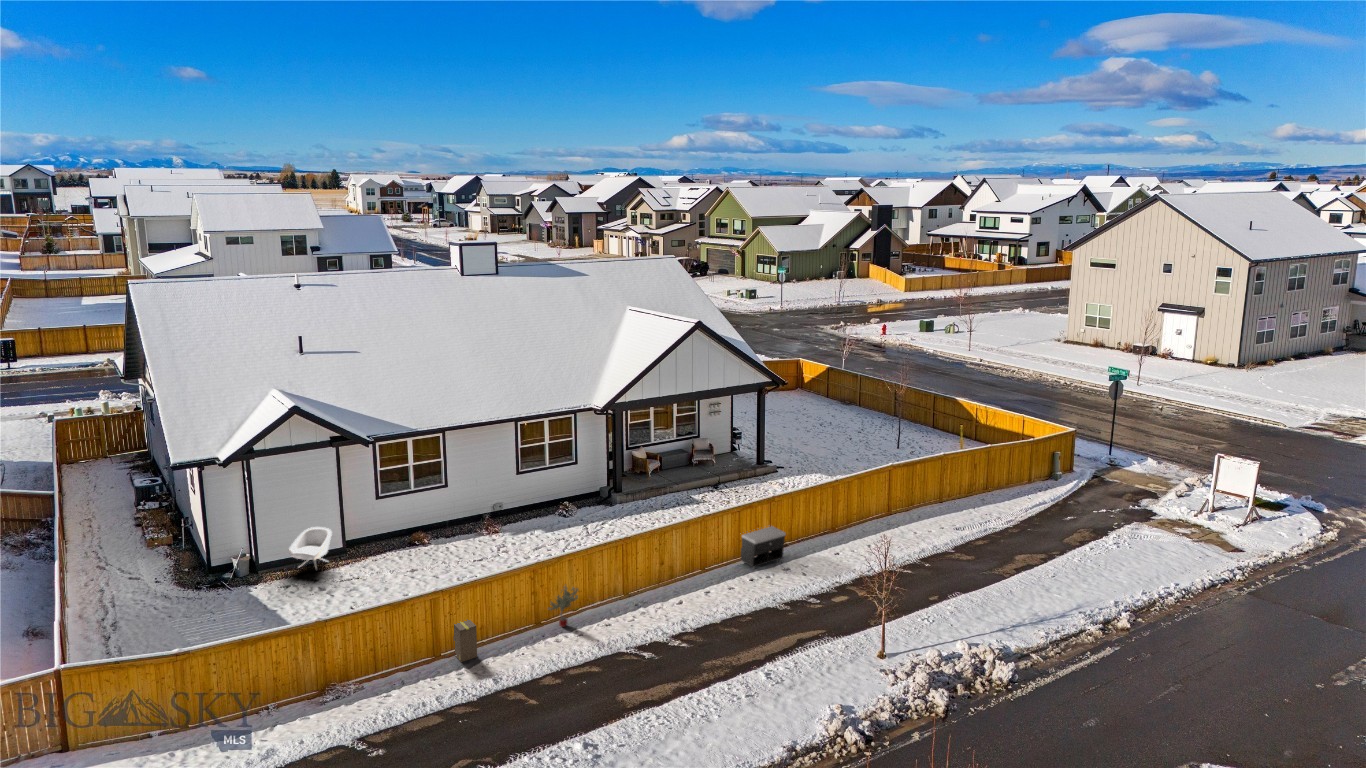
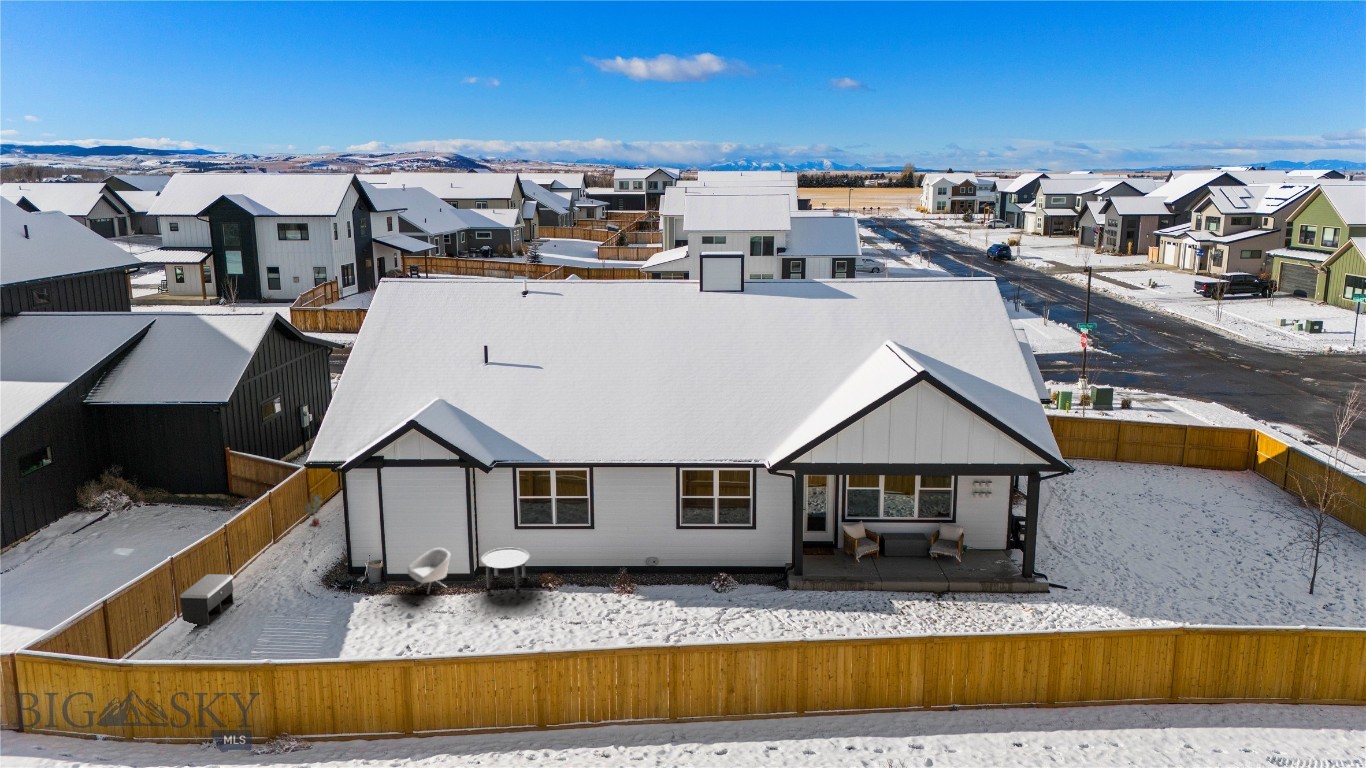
round table: none [357,515,403,555] -> present [482,548,529,590]
storage bench: present [741,526,786,568] -> present [180,574,235,627]
potted tree: present [548,586,578,627] -> present [305,494,322,526]
cardboard box: present [453,619,477,662] -> none [409,703,437,751]

